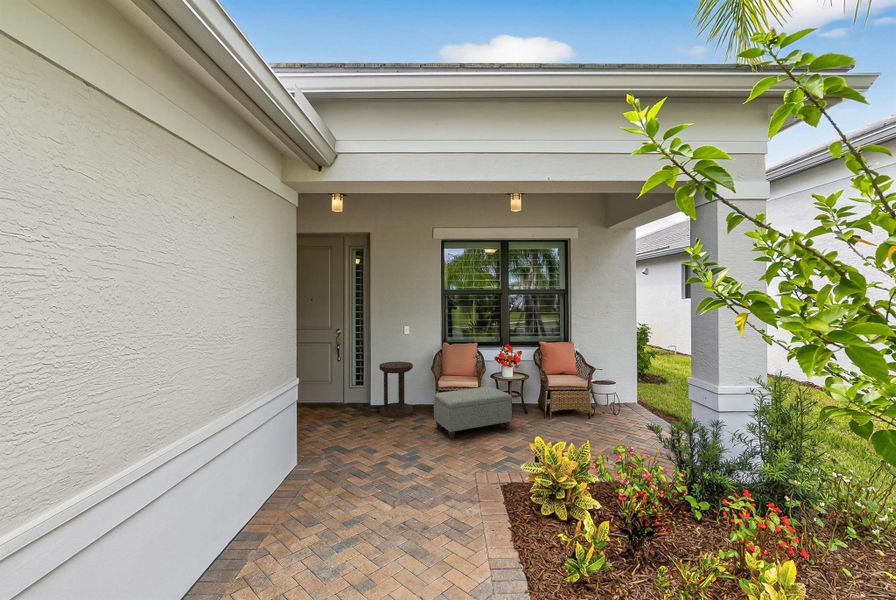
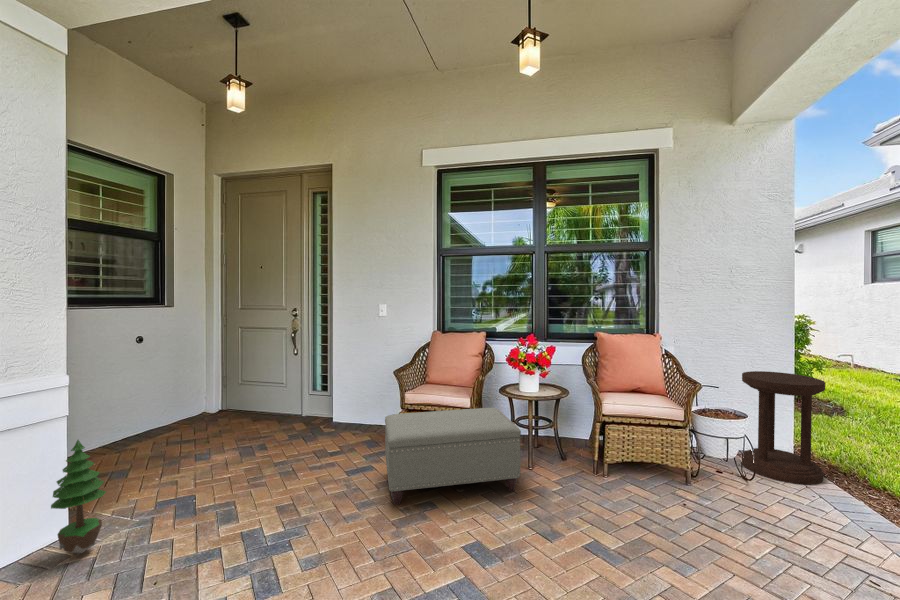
side table: present [379,362,413,418] -> present [741,371,825,485]
potted tree: none [296,410,319,471] -> present [51,440,106,554]

